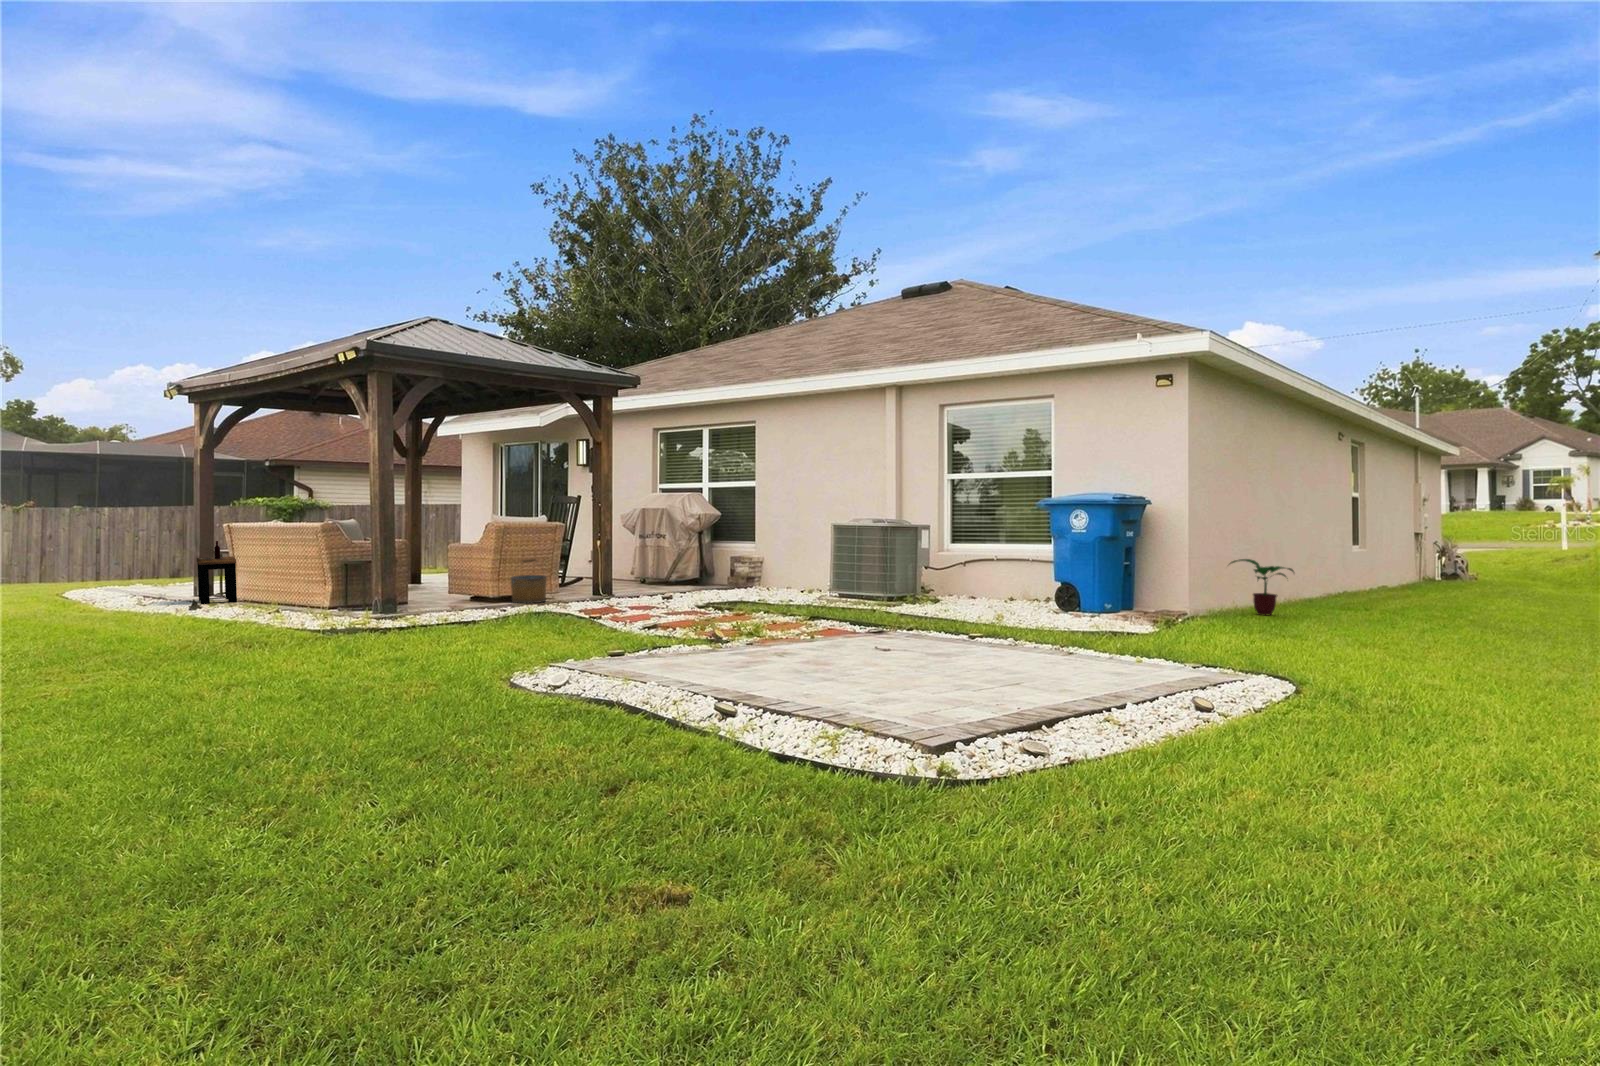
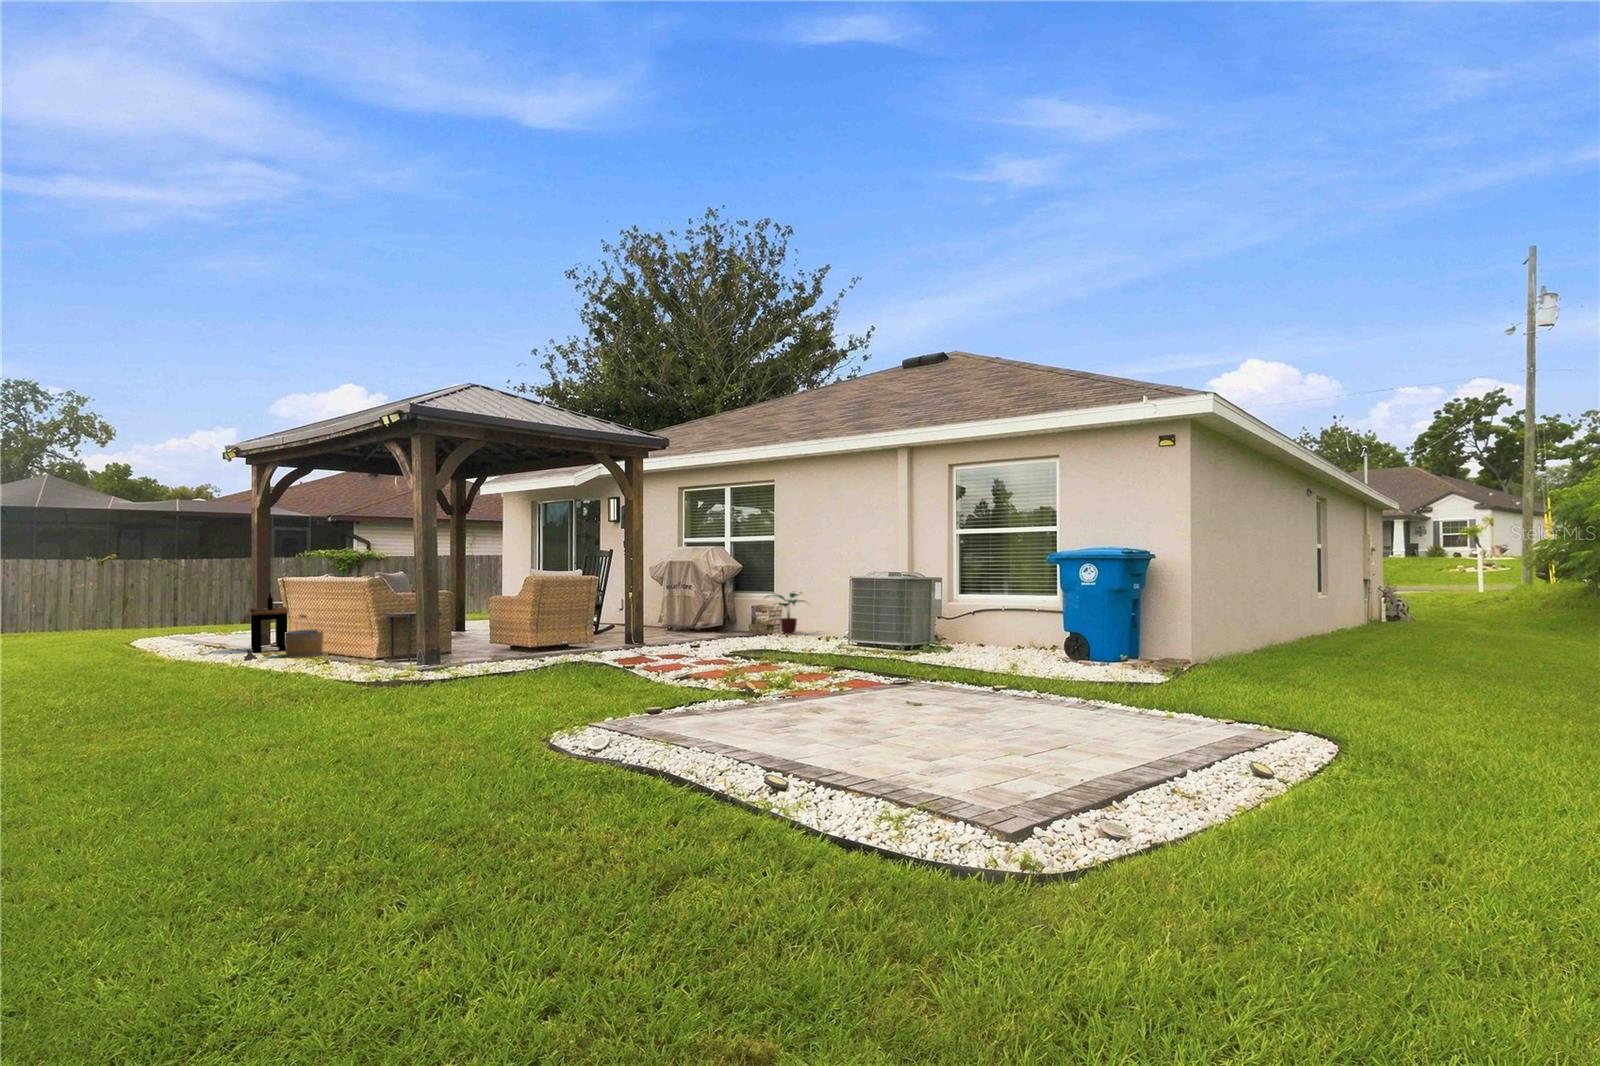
bucket: present [511,559,547,603] -> present [285,615,324,658]
potted plant: present [1230,559,1294,615] -> present [766,593,806,635]

